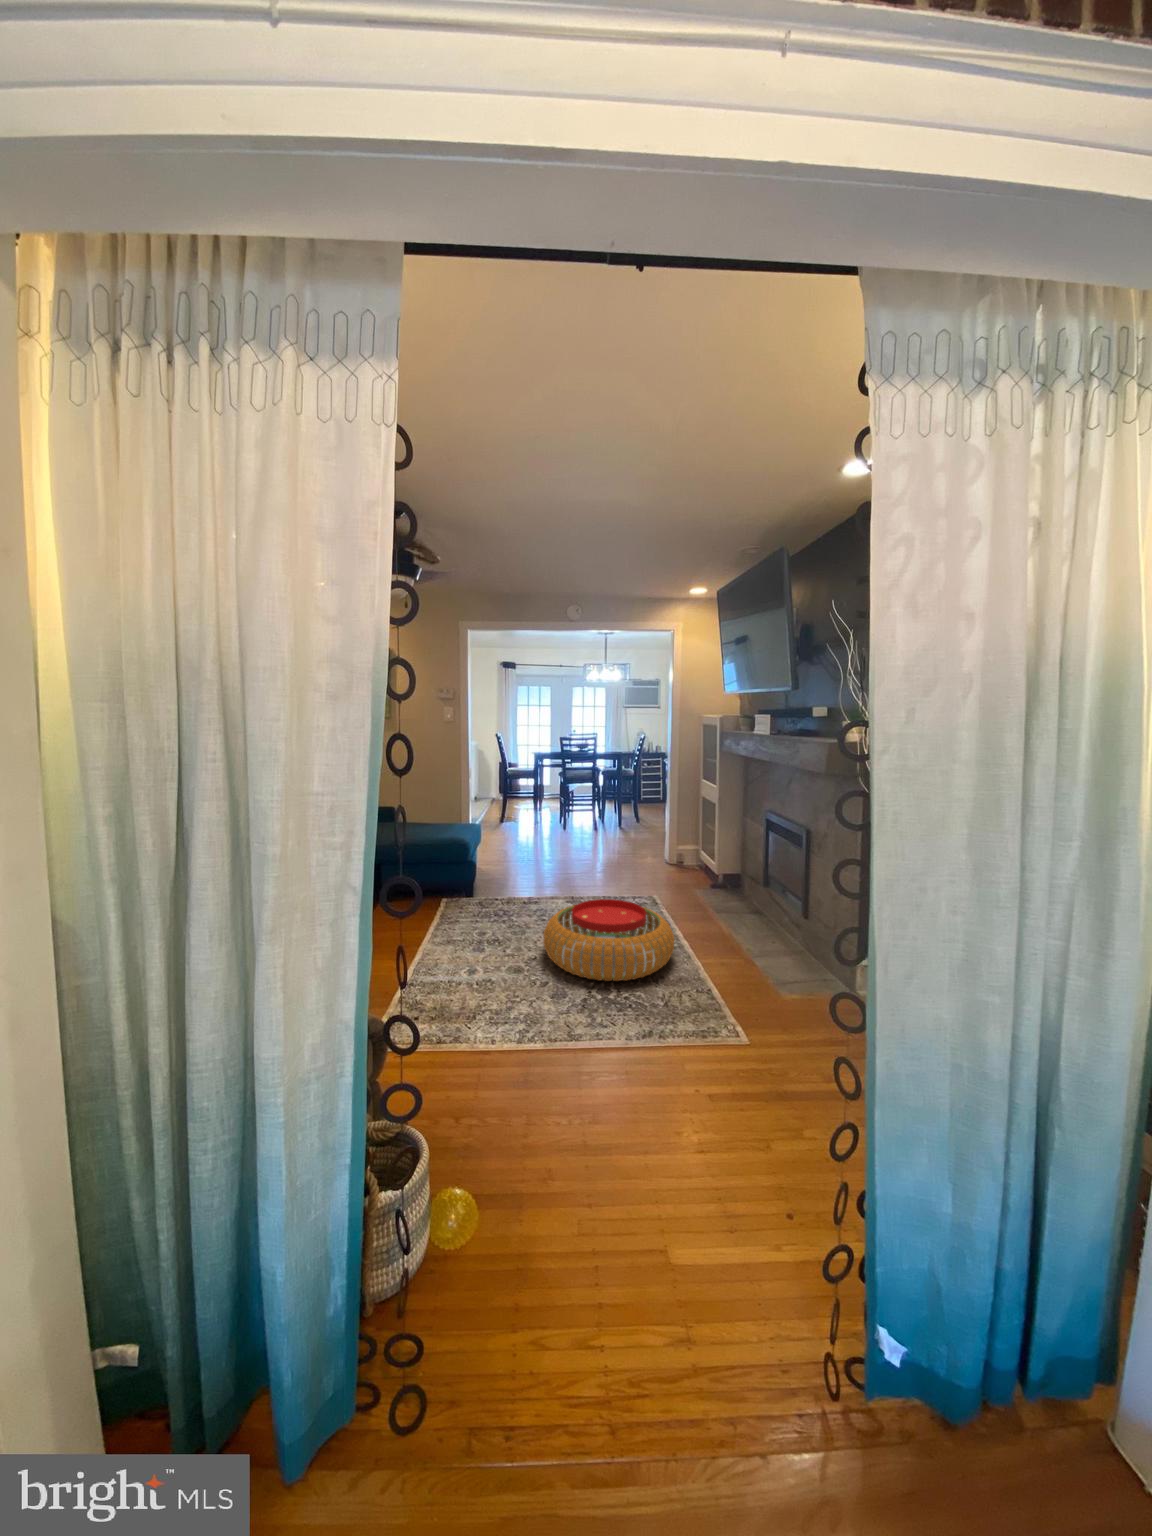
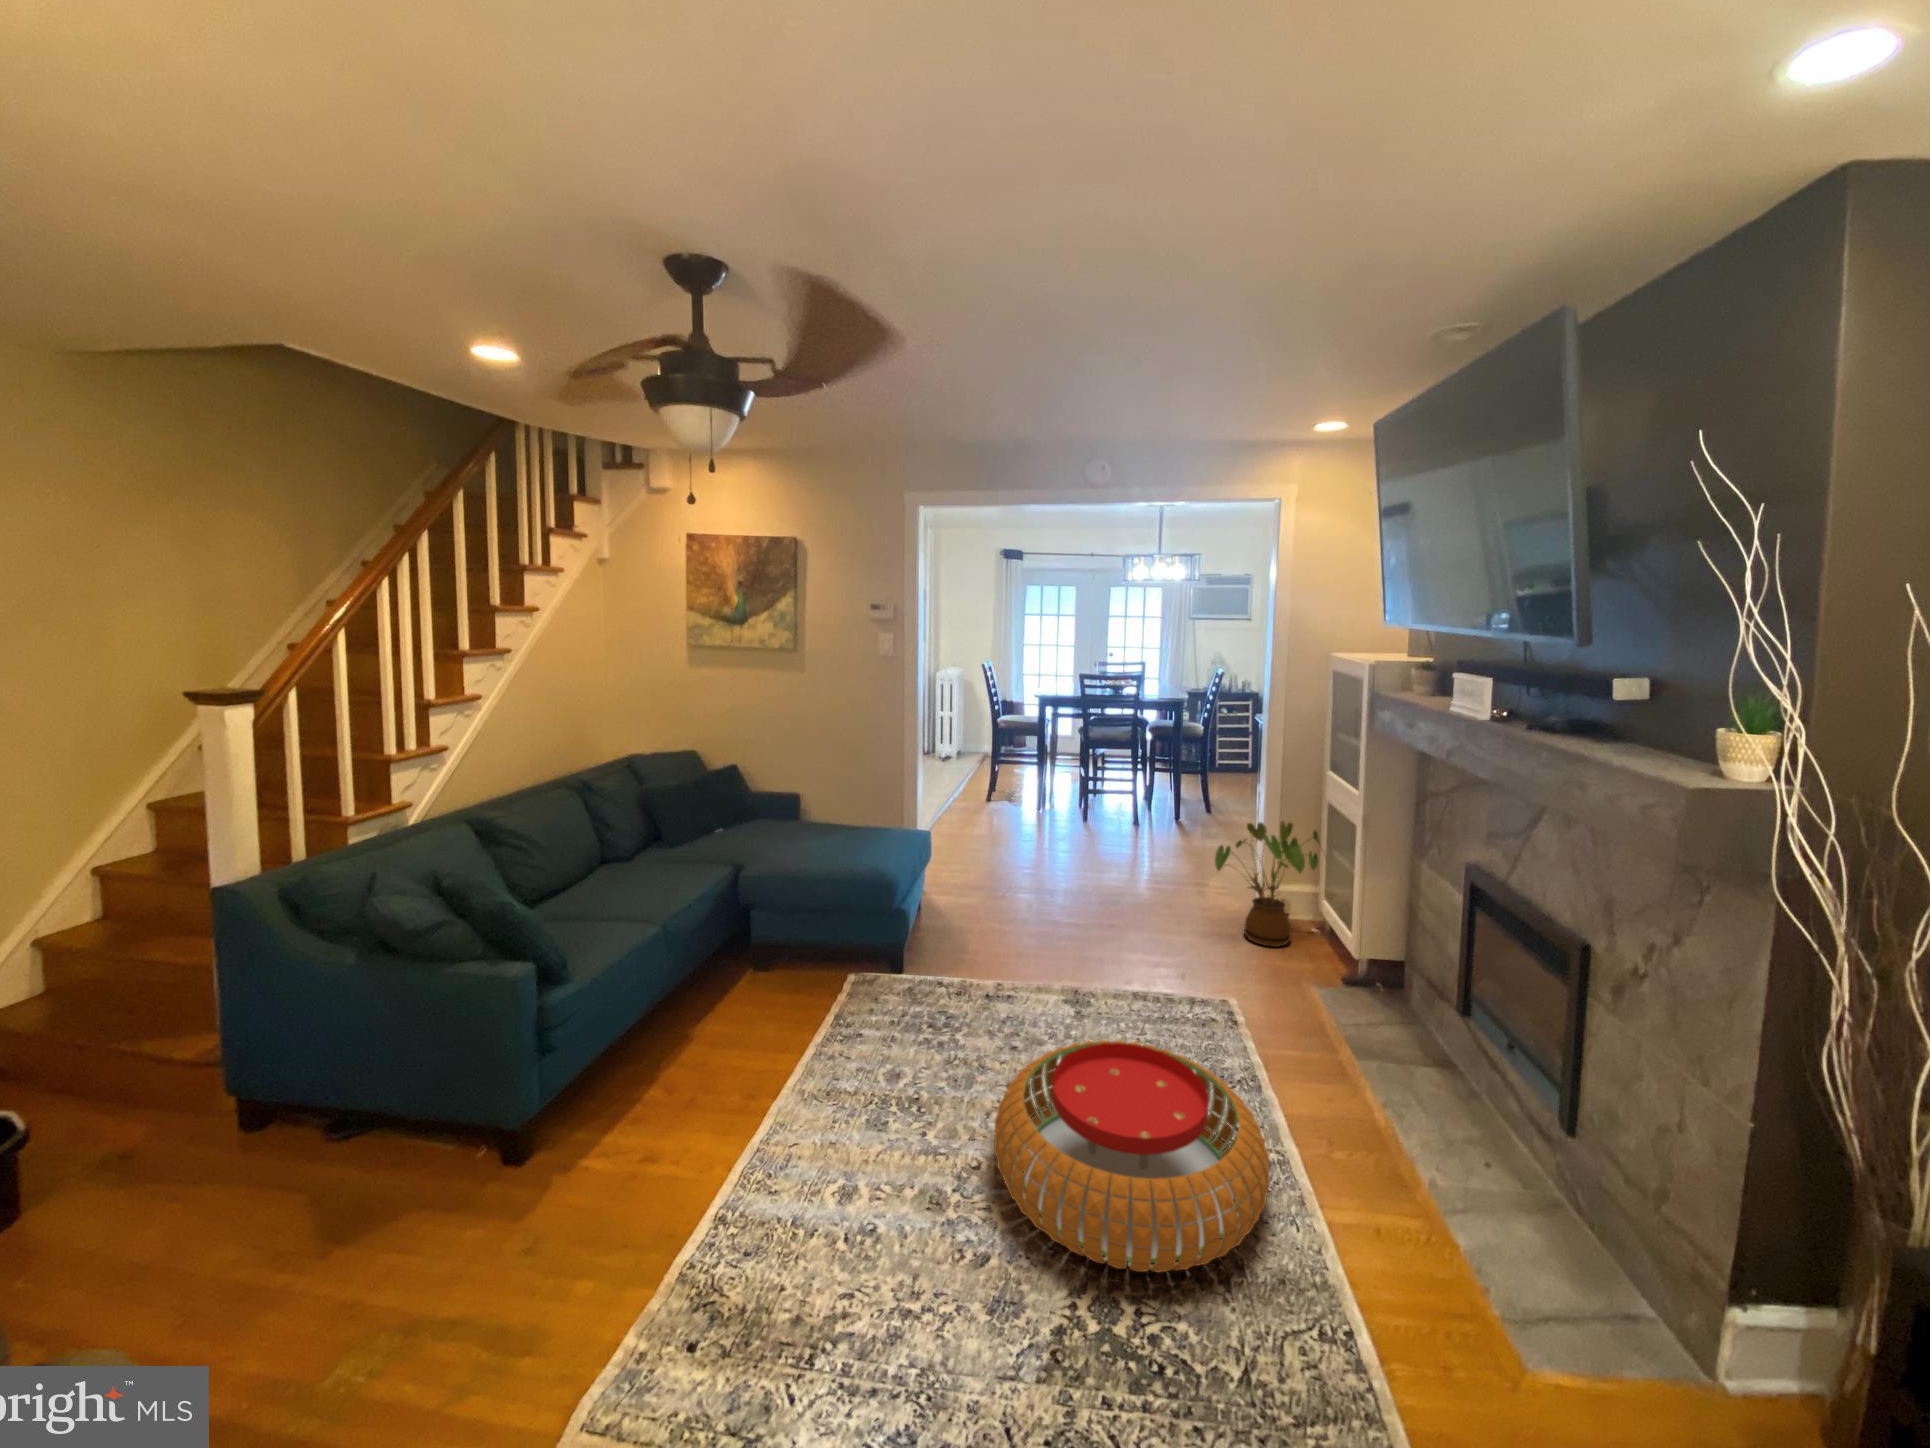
house plant: none [644,807,702,876] -> present [1215,821,1323,947]

